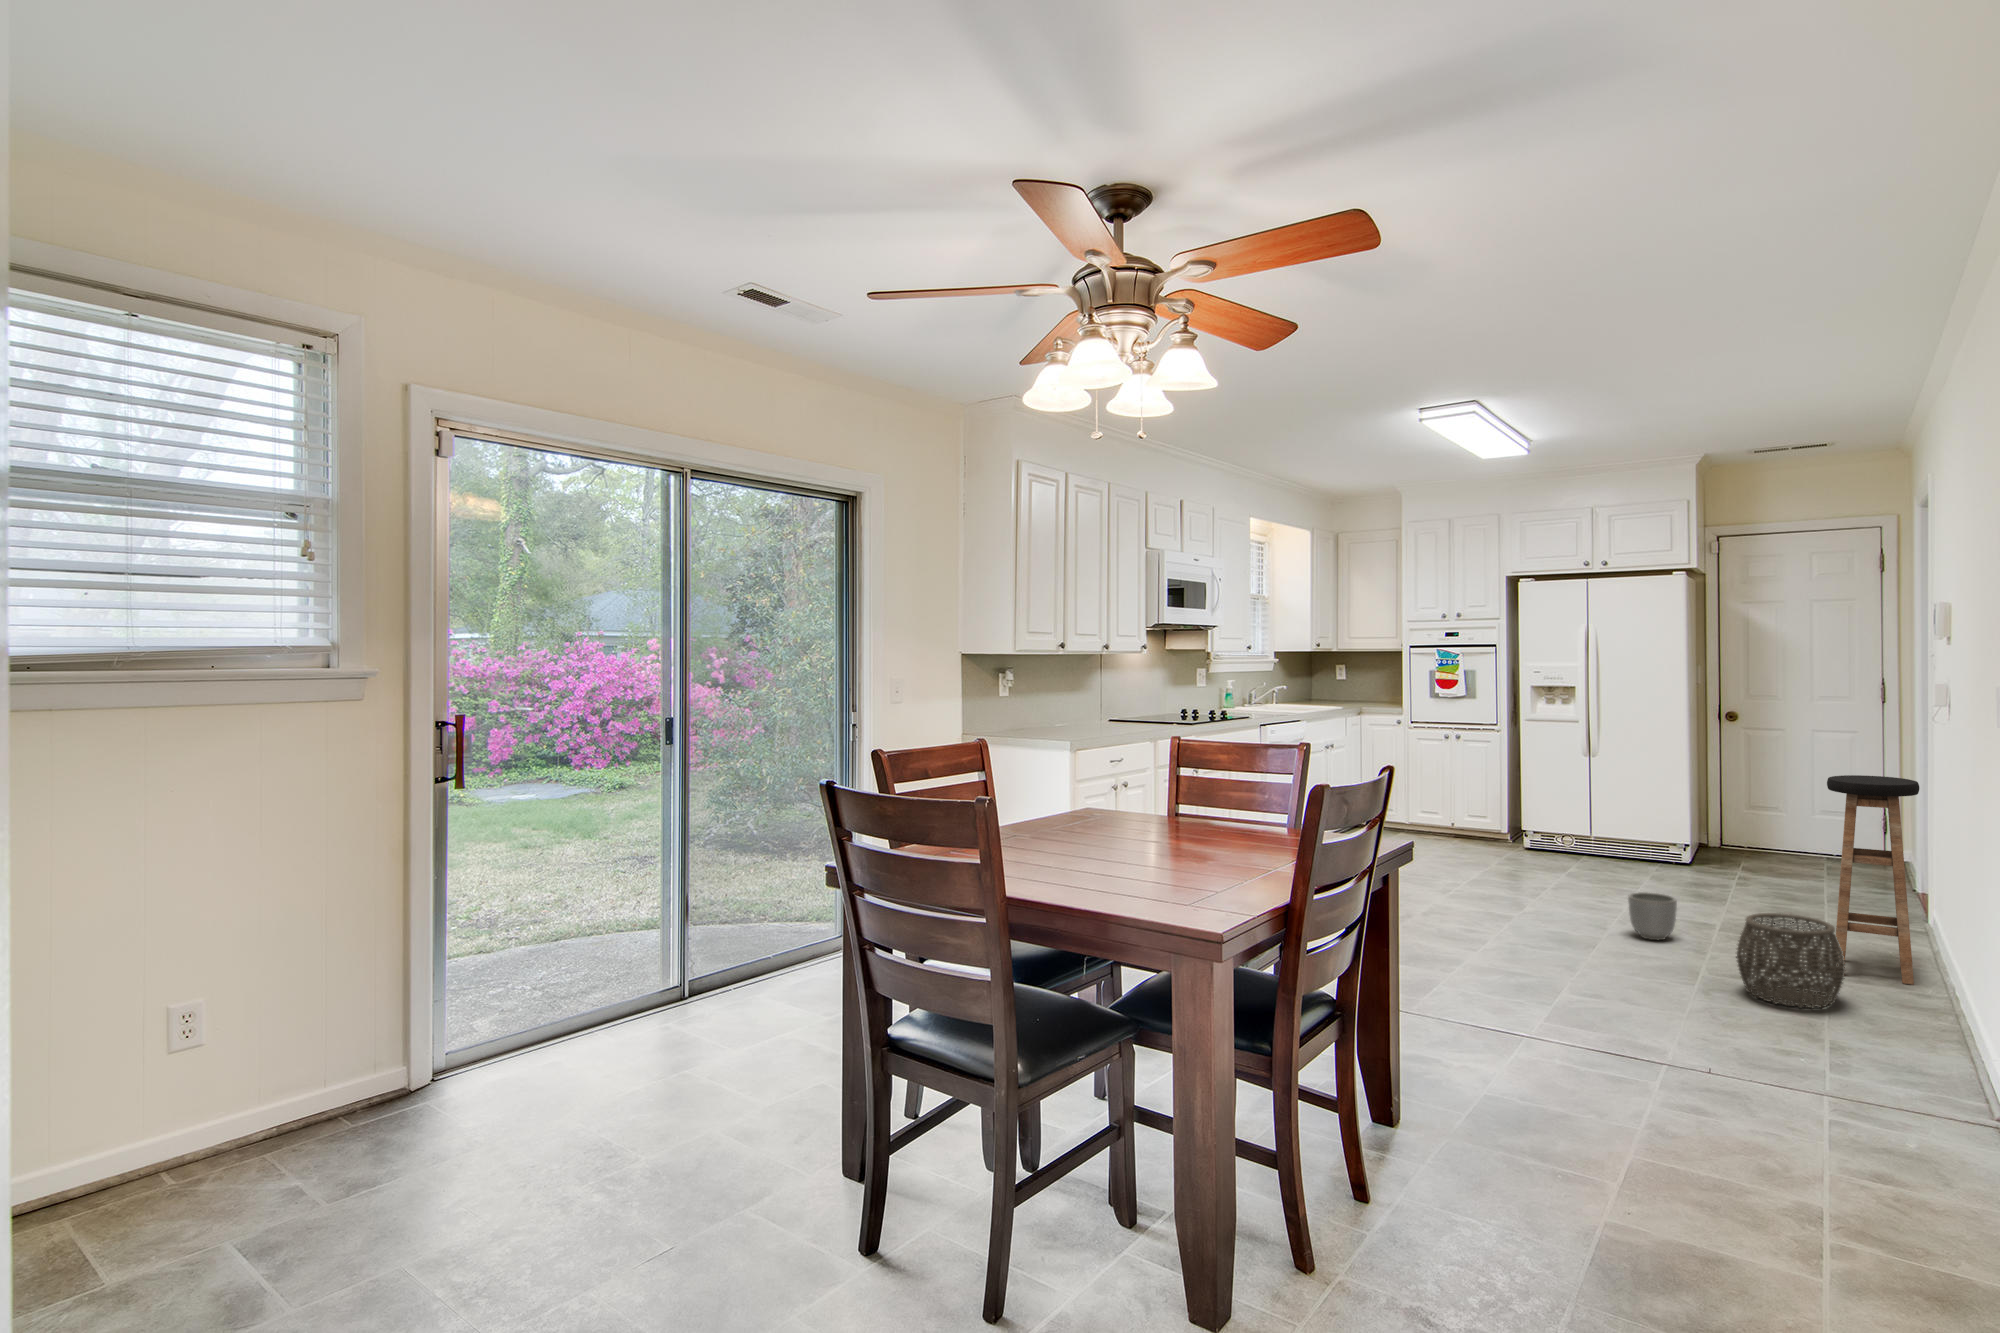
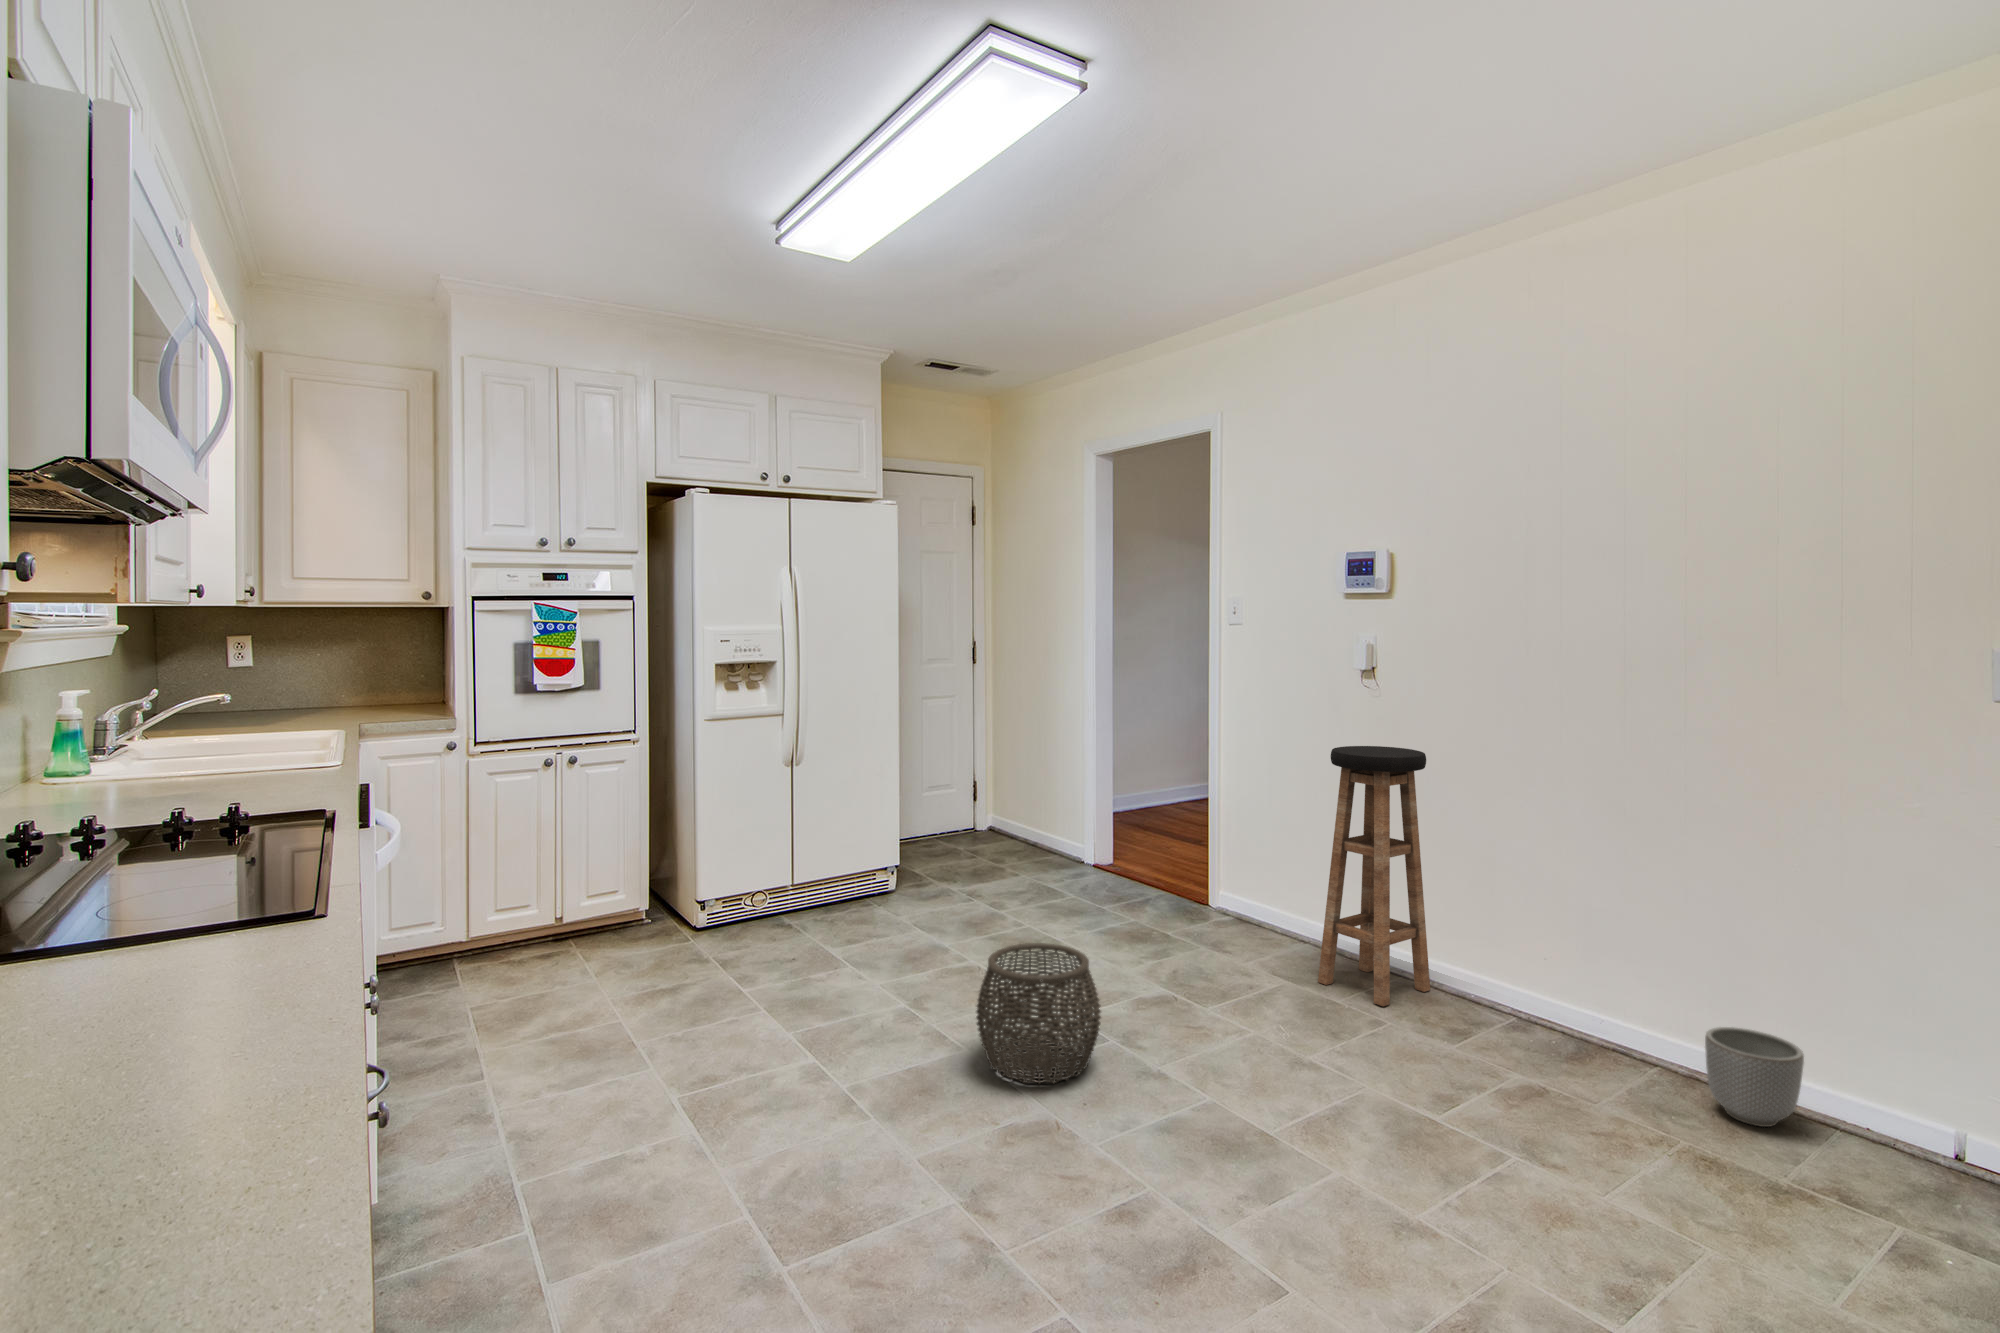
planter: present [1628,892,1677,940] -> present [1705,1027,1804,1127]
woven basket: present [1736,913,1845,1008] -> present [976,943,1101,1084]

